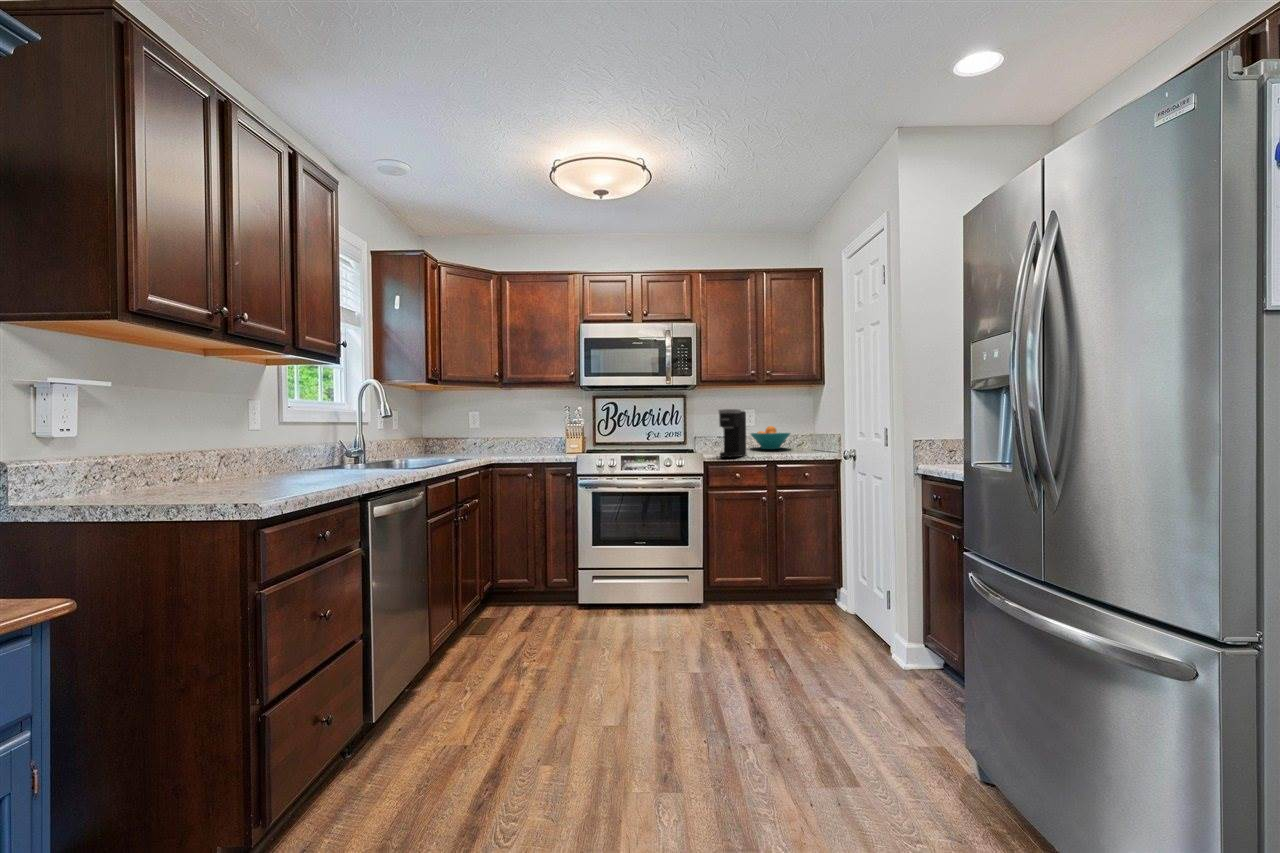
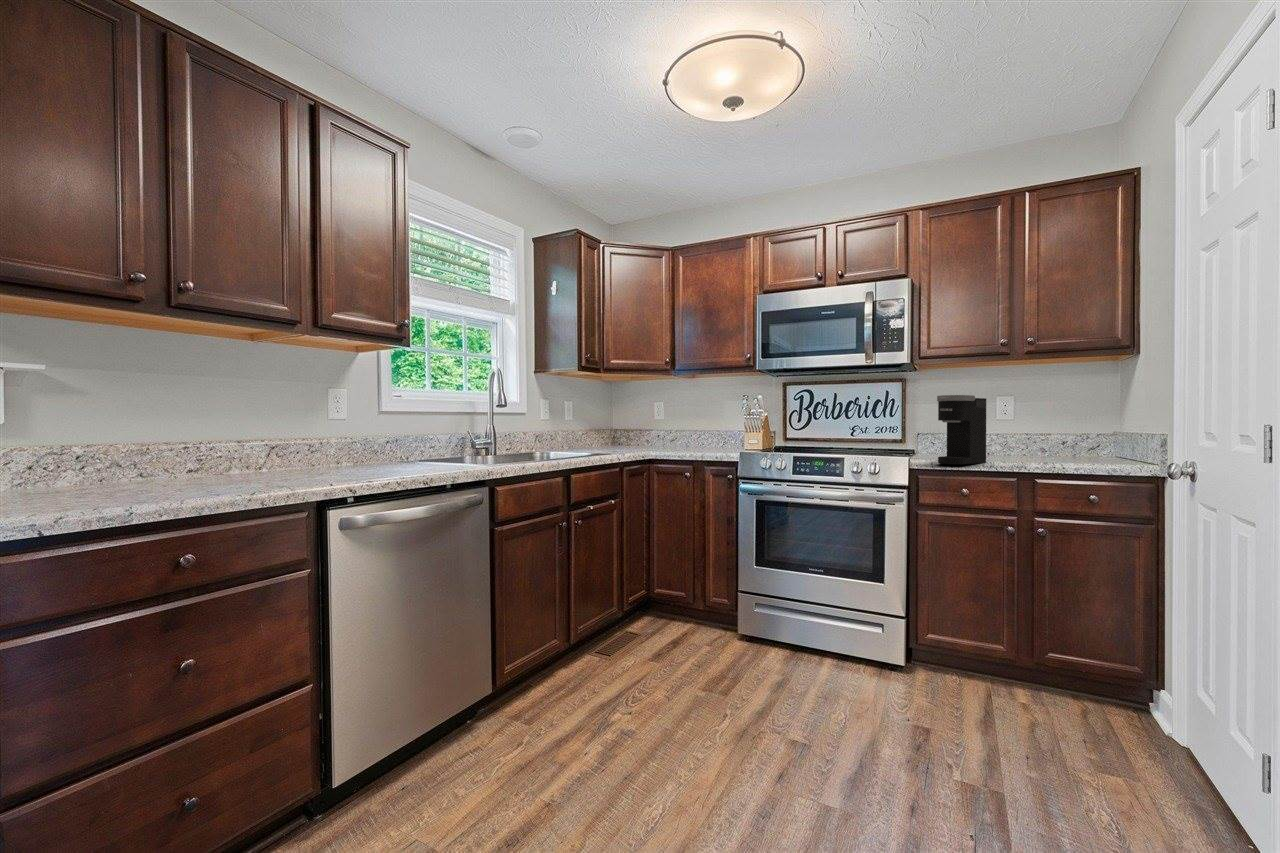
fruit bowl: present [751,426,790,449] -> none [1002,420,1074,454]

